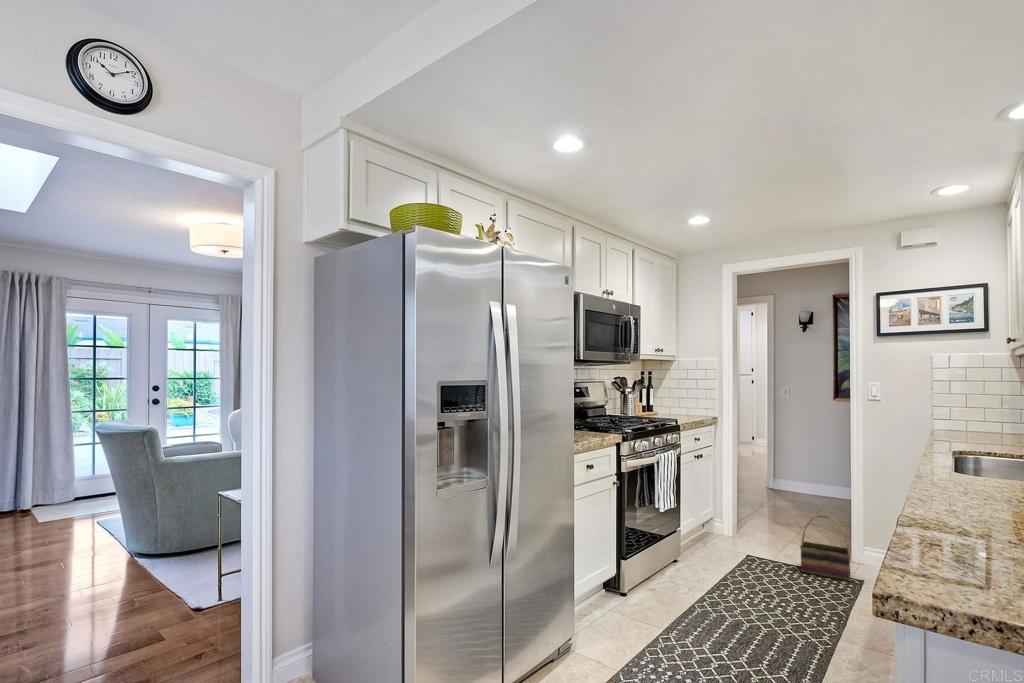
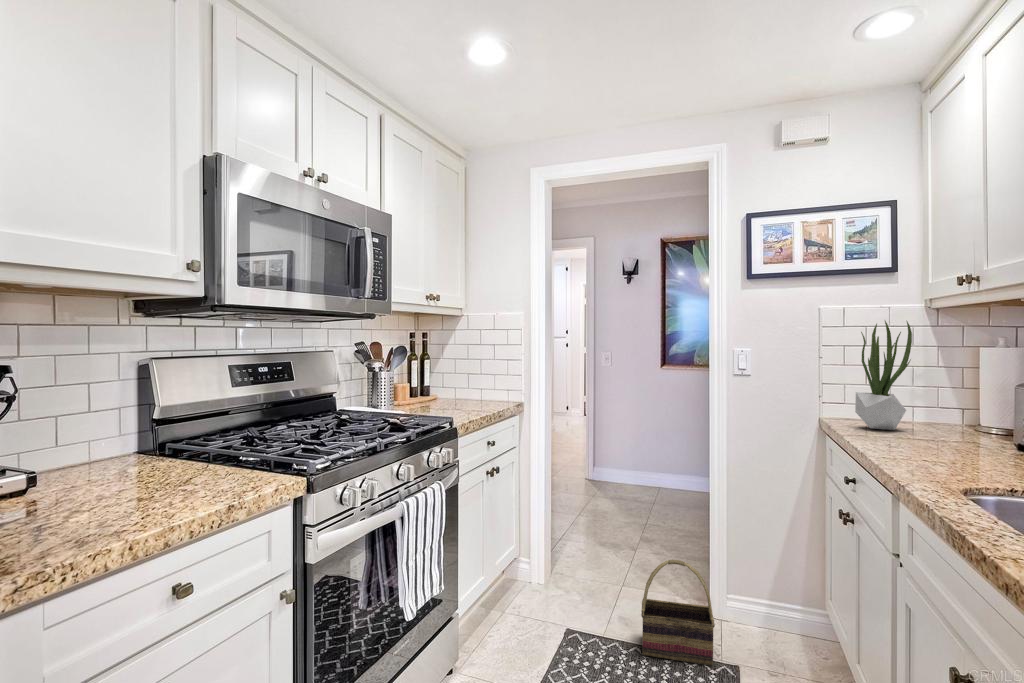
potted plant: none [952,365,990,437] -> present [855,321,912,430]

